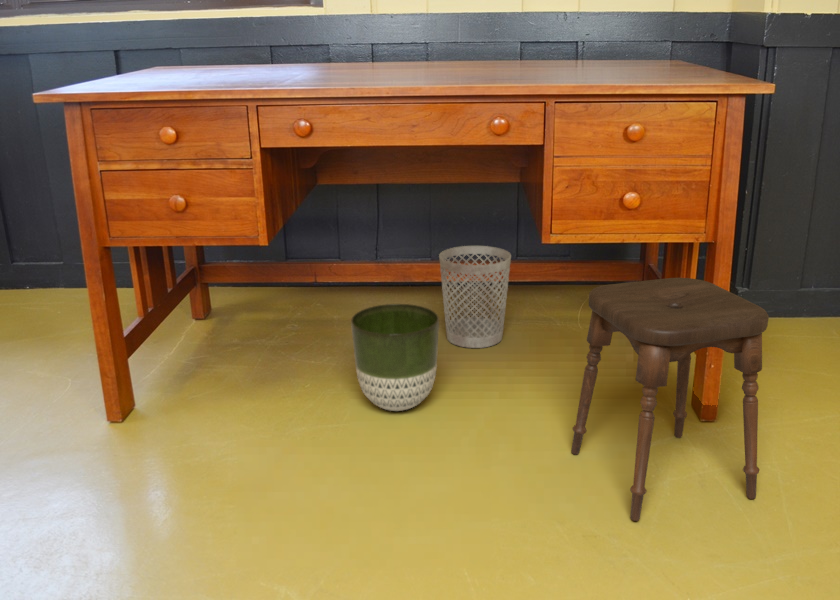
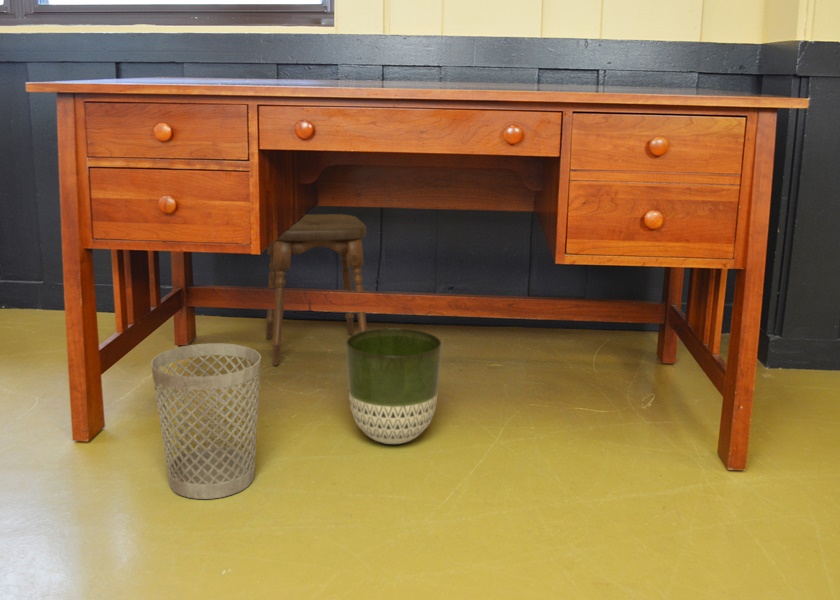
wastebasket: present [439,246,511,348] -> present [151,343,261,499]
stool: present [571,278,769,521] -> present [265,214,367,365]

